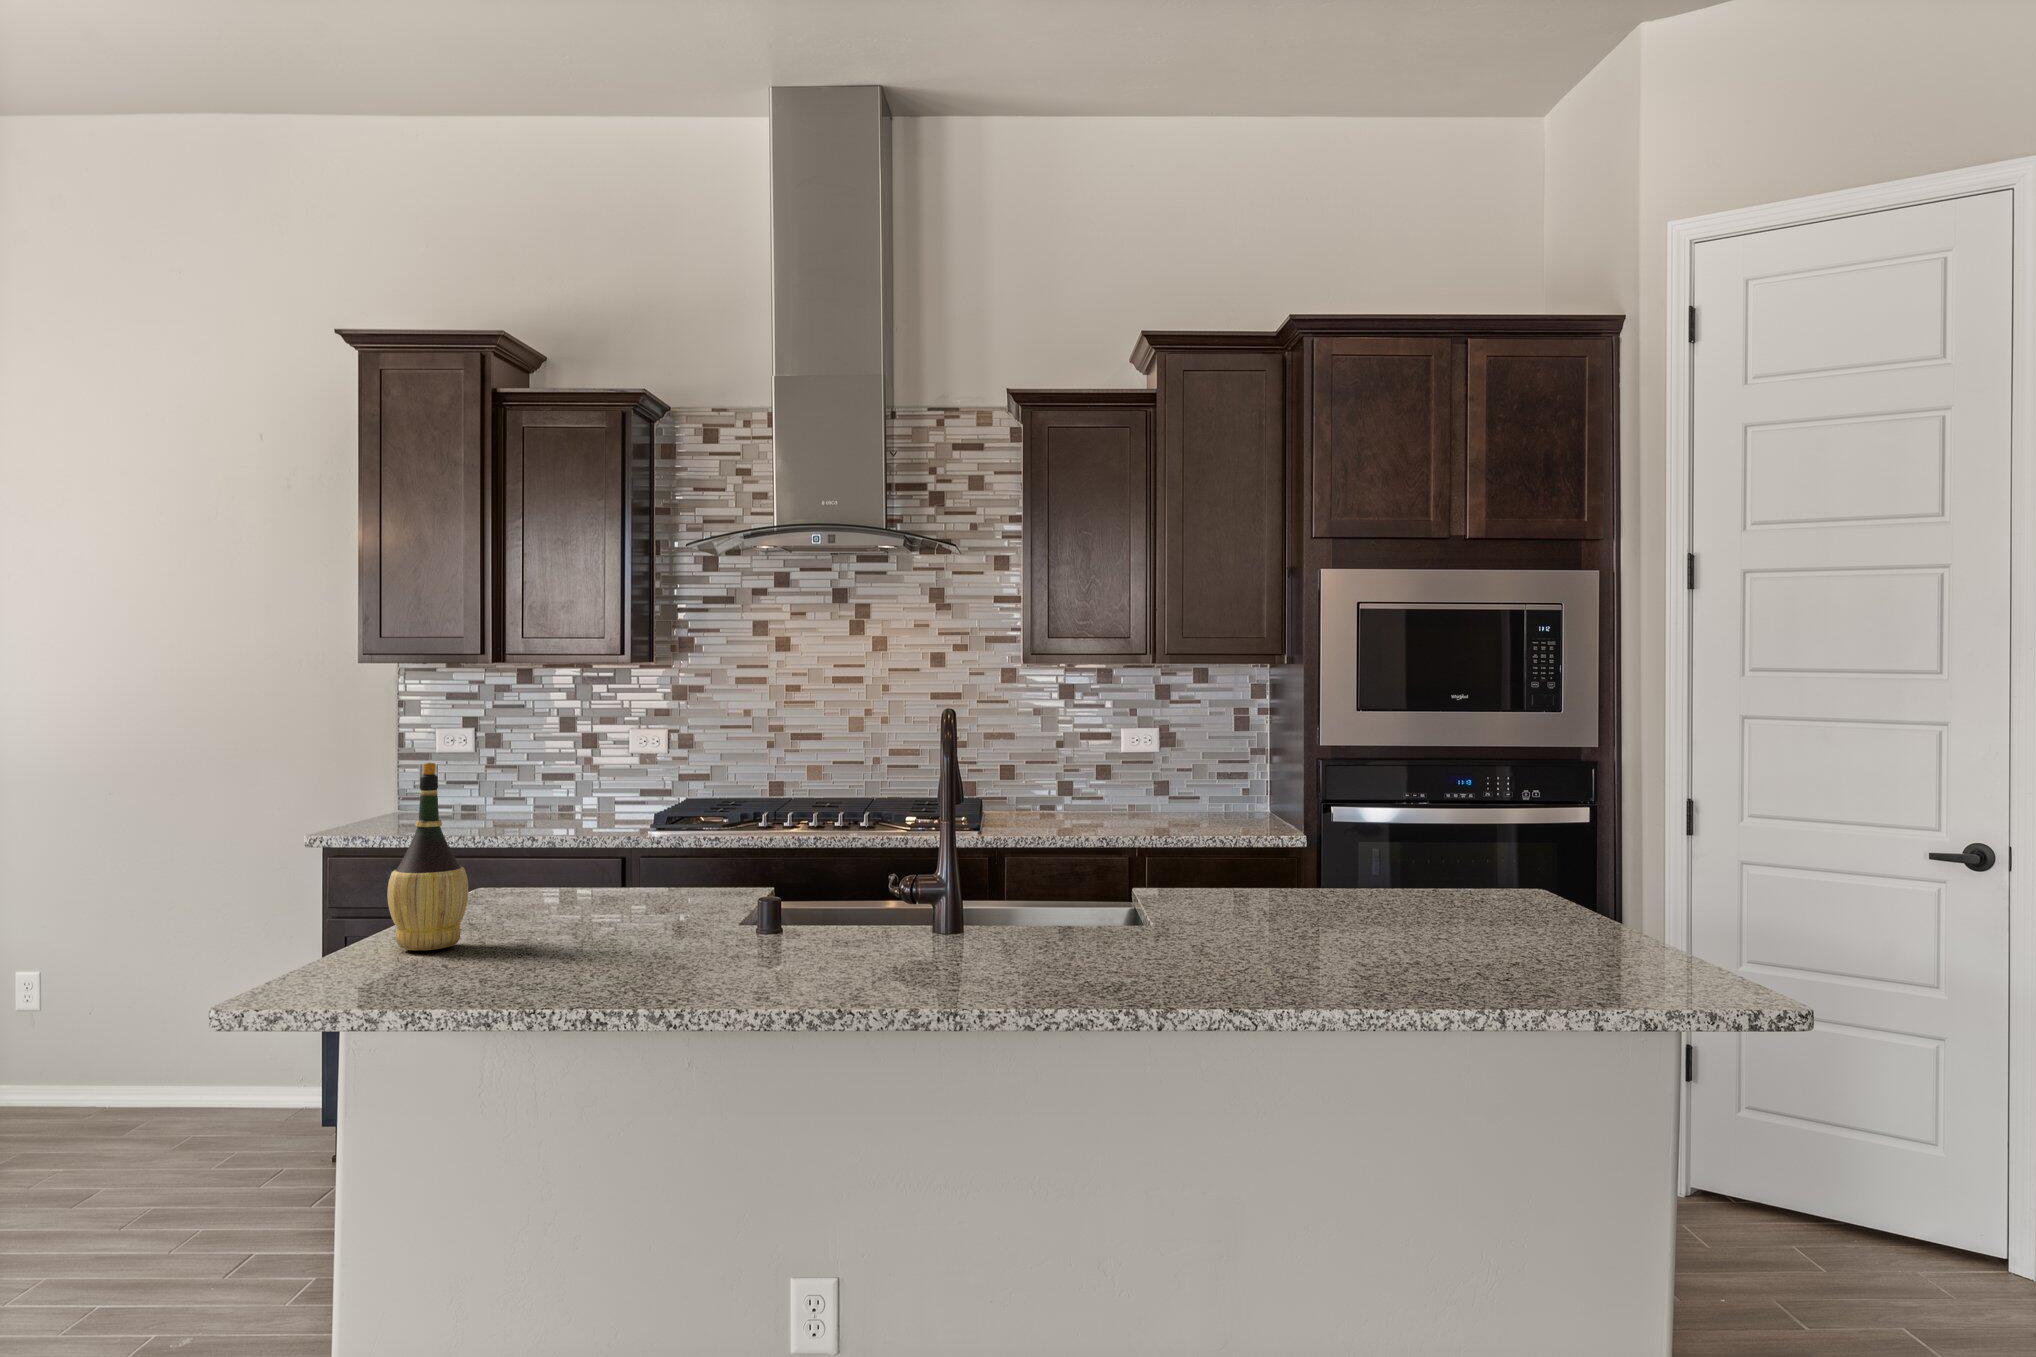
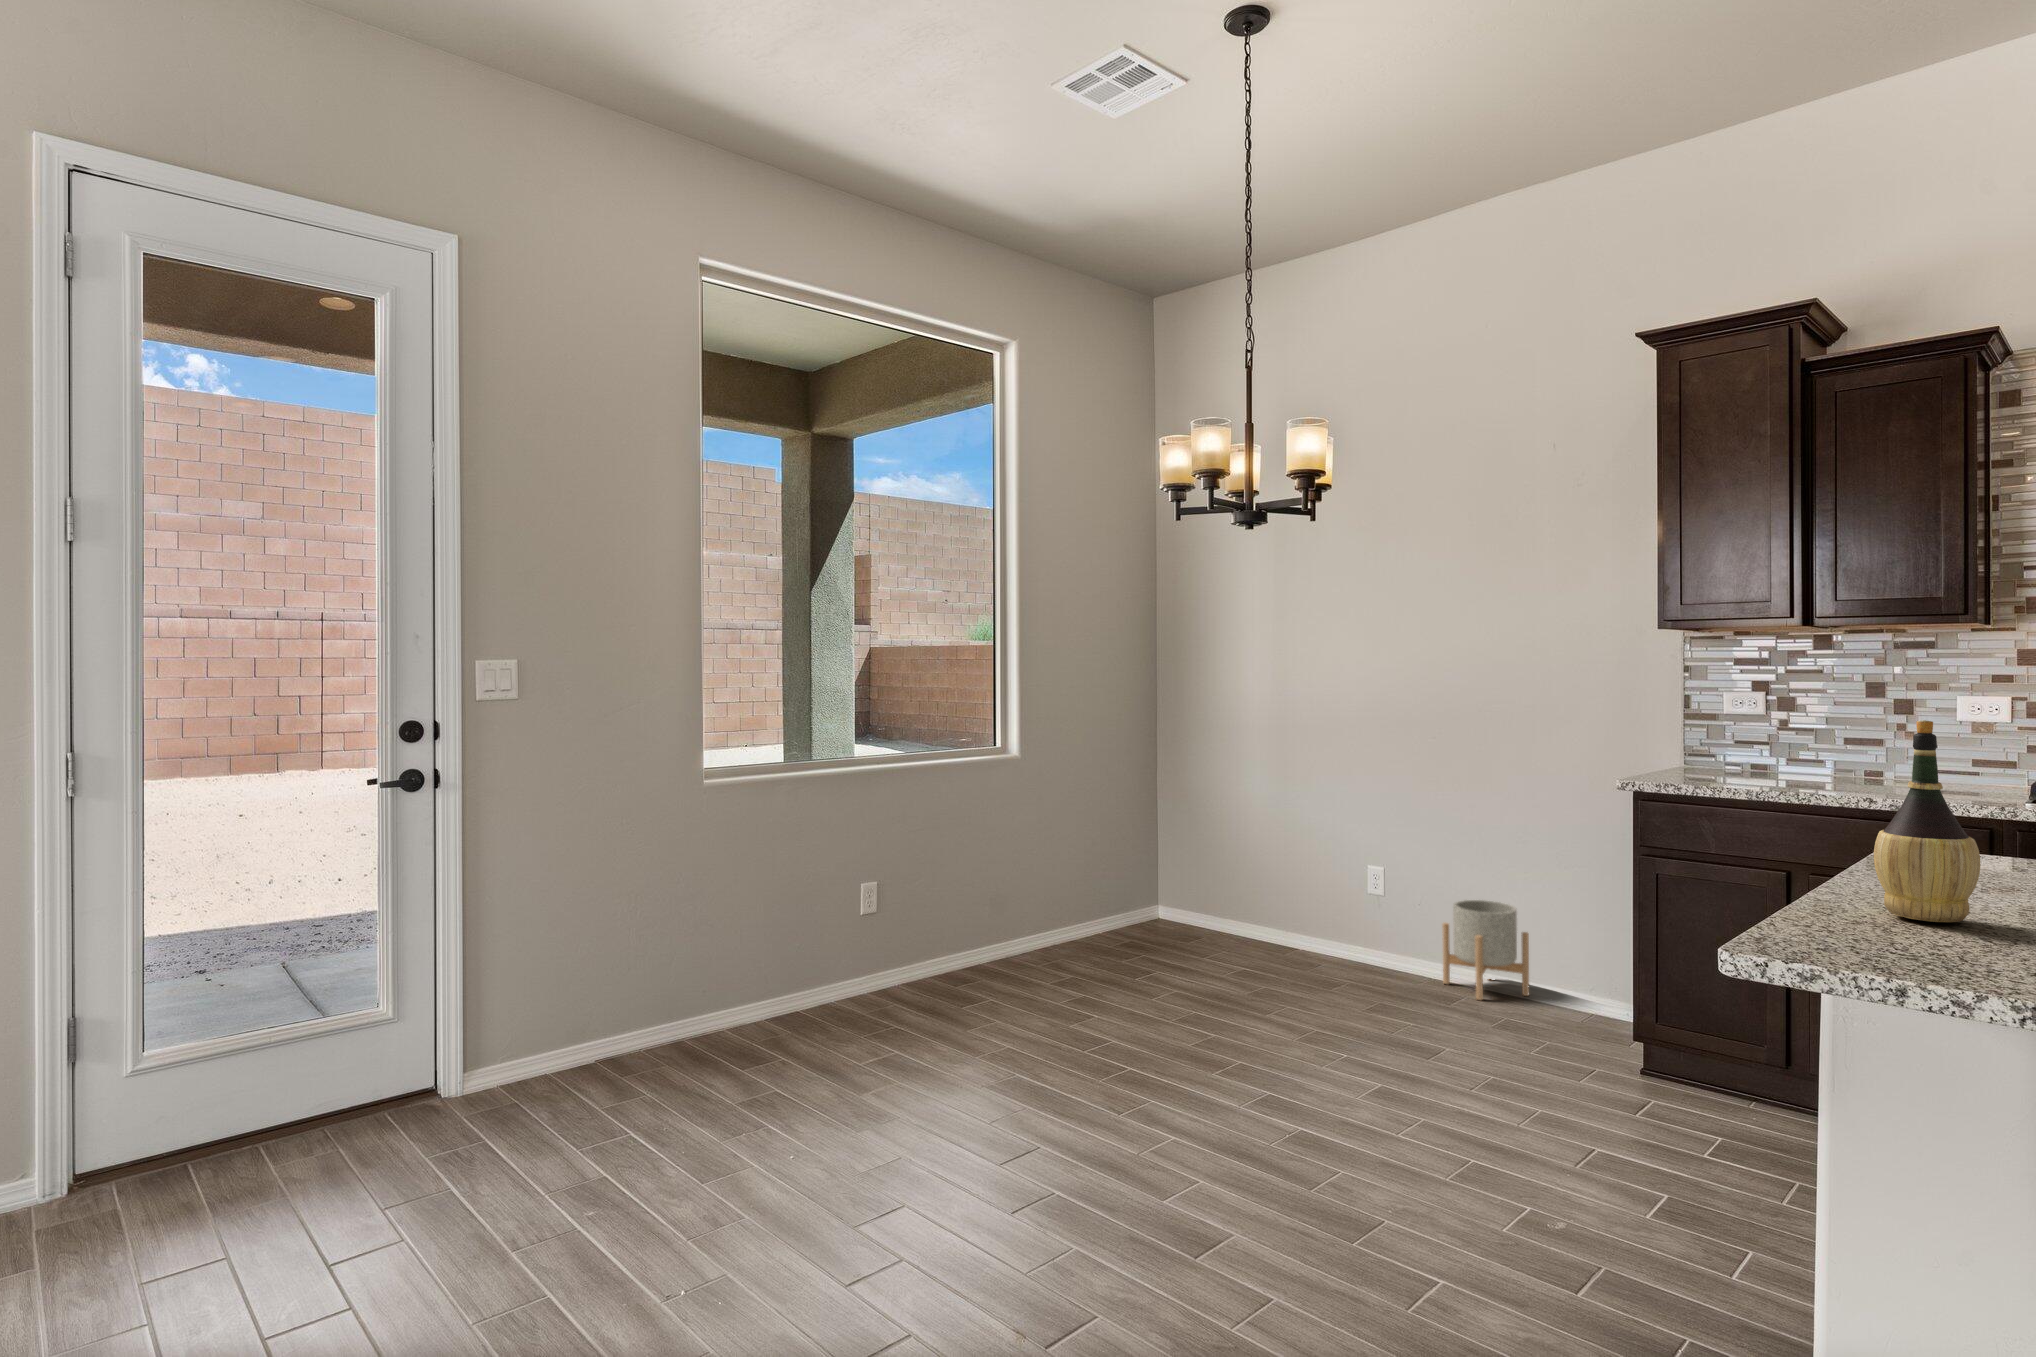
planter: none [95,1003,215,1137] -> present [1442,900,1529,1000]

